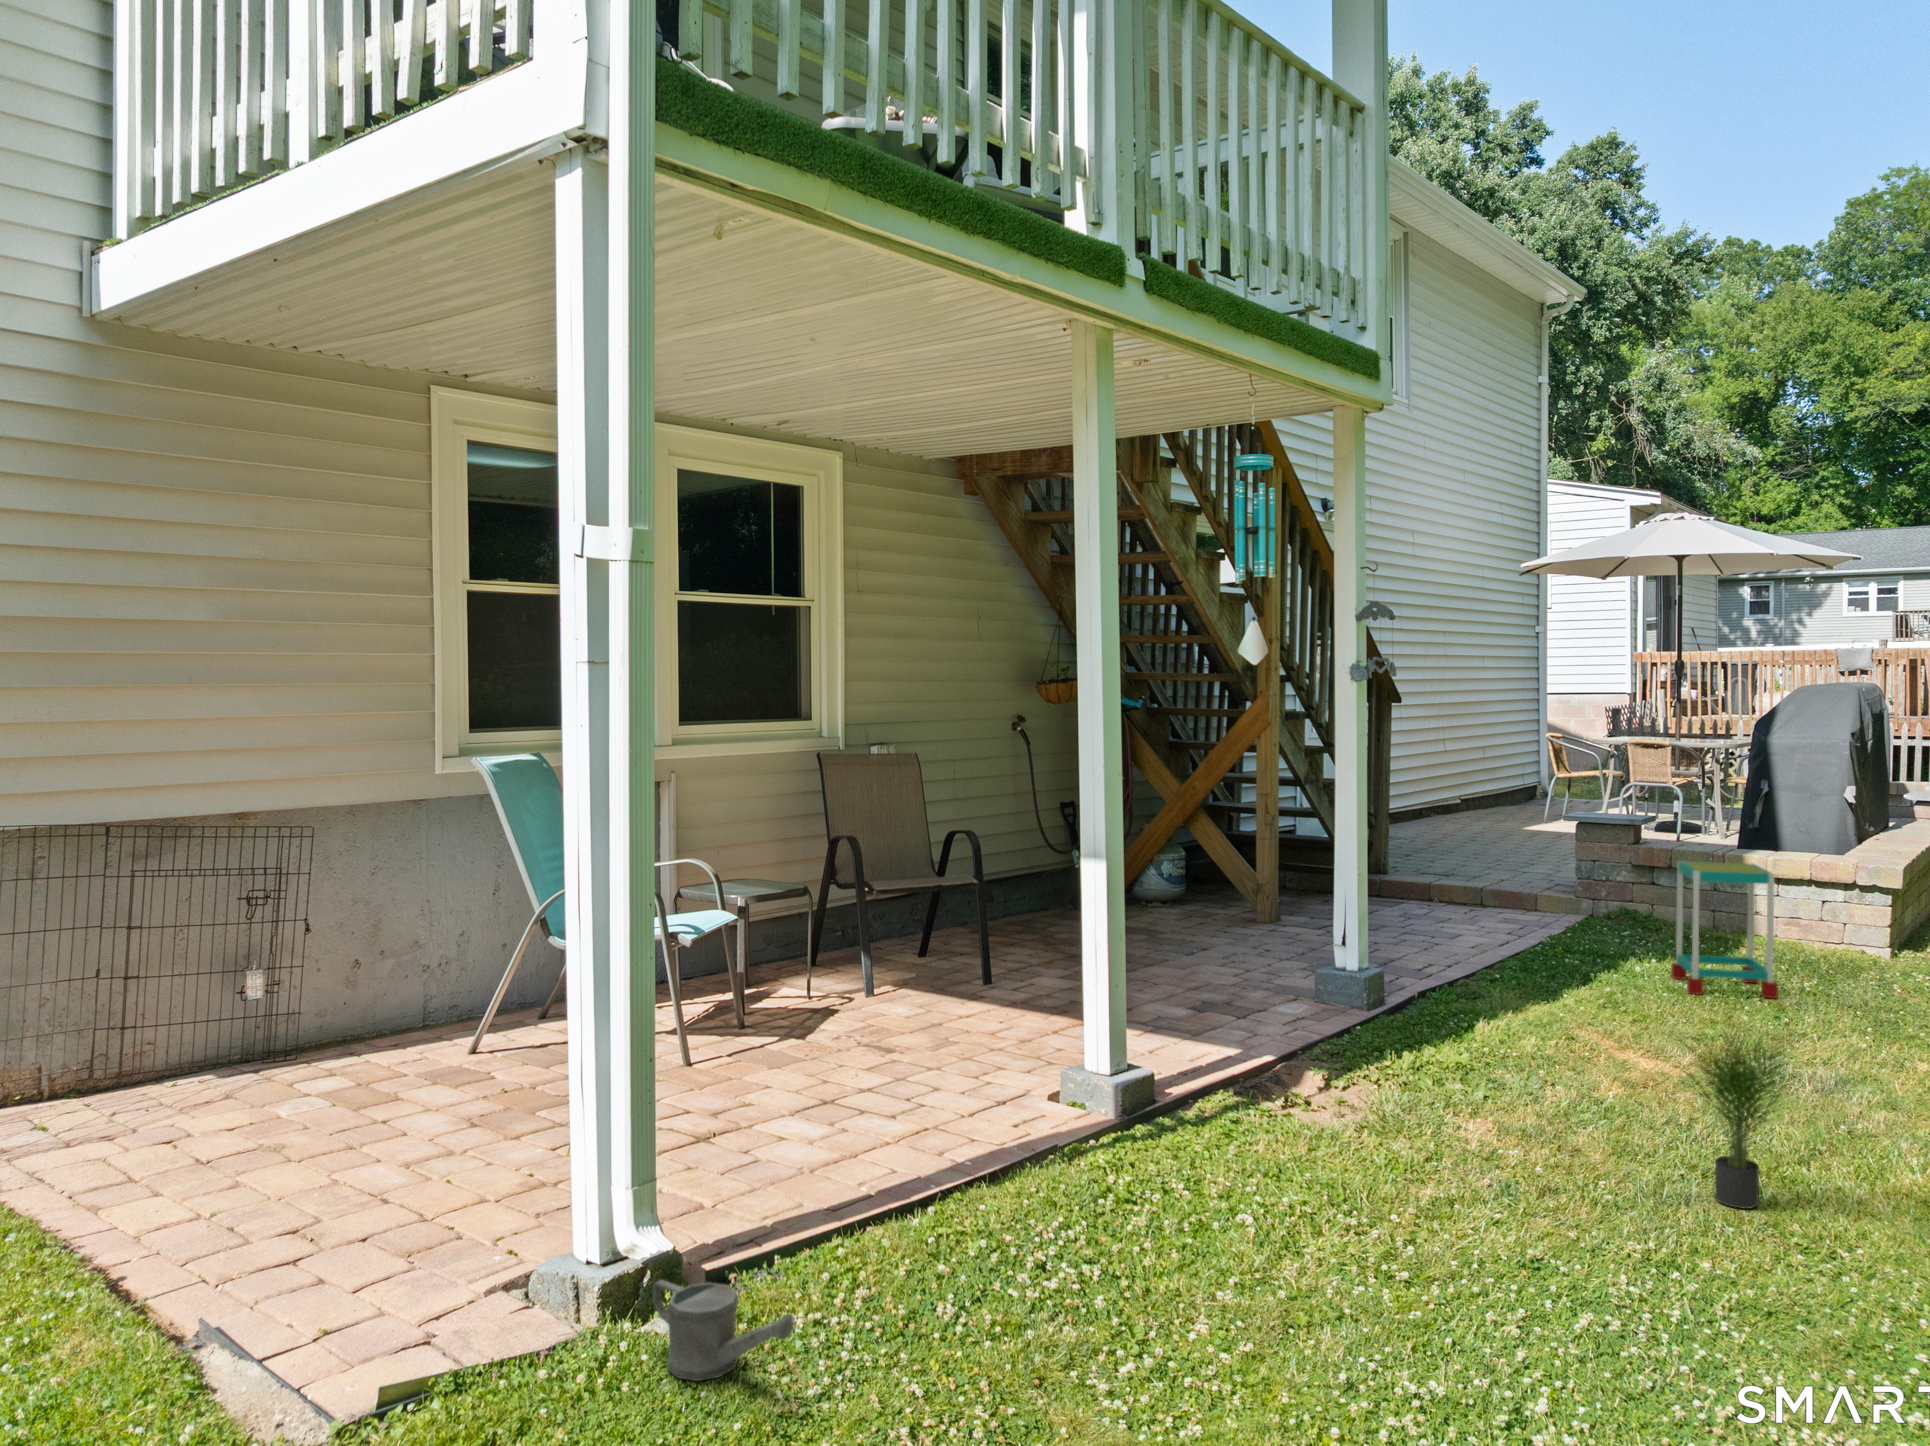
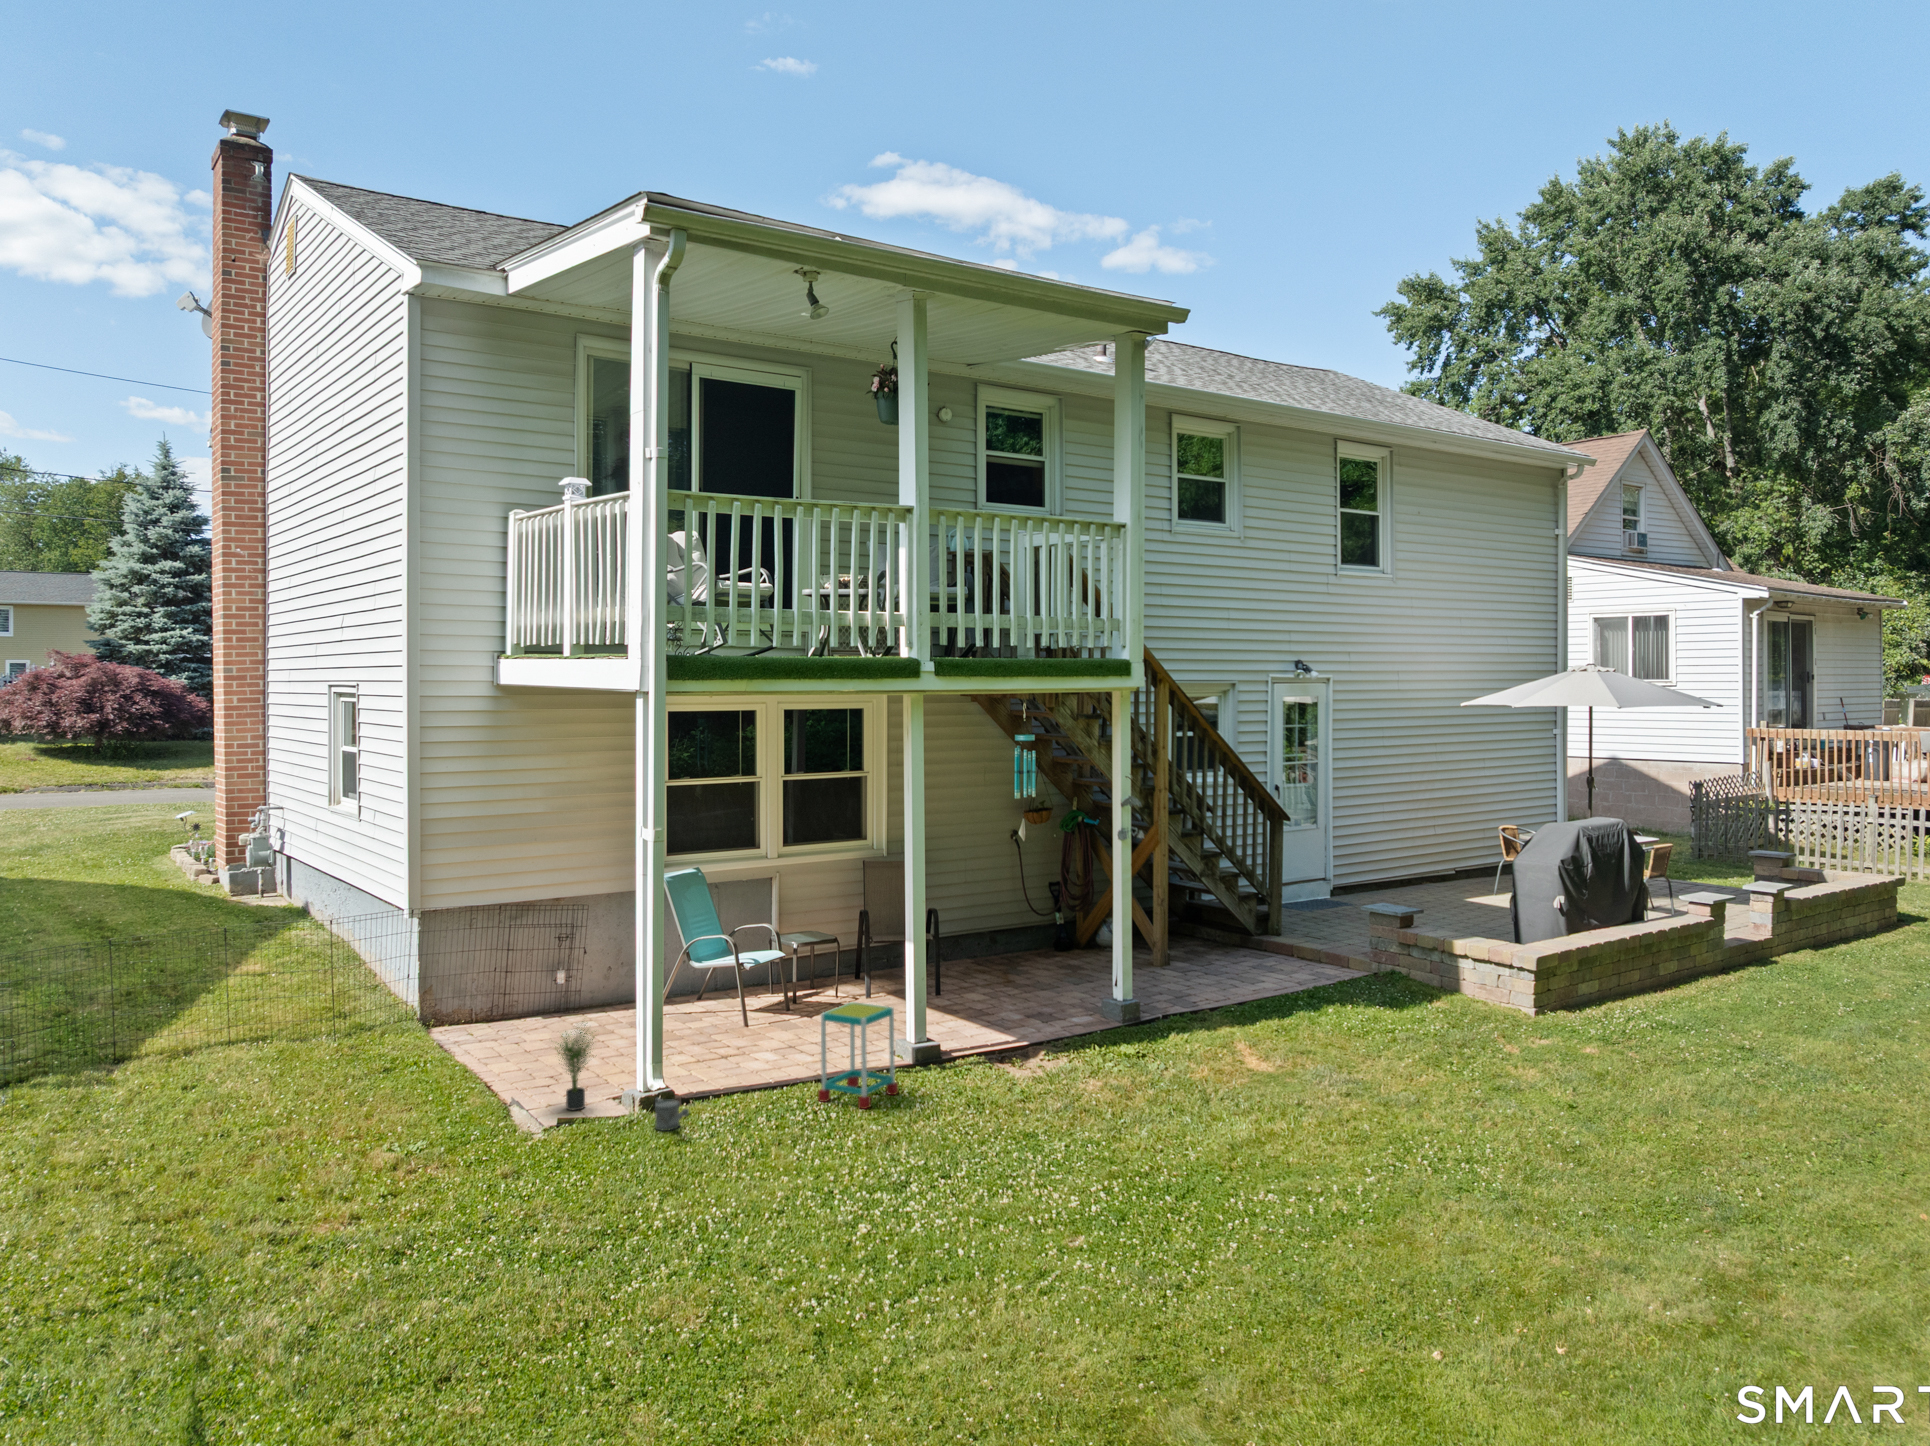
side table: present [1671,861,1778,999] -> present [818,1002,898,1109]
potted plant: present [1675,1011,1794,1209] -> present [558,1025,594,1110]

